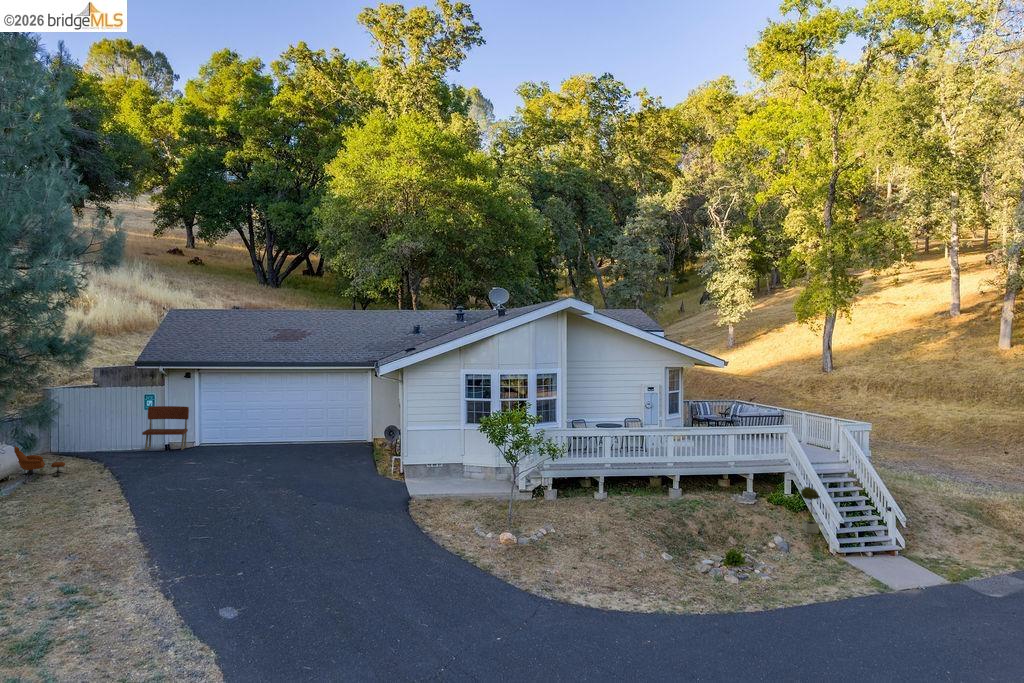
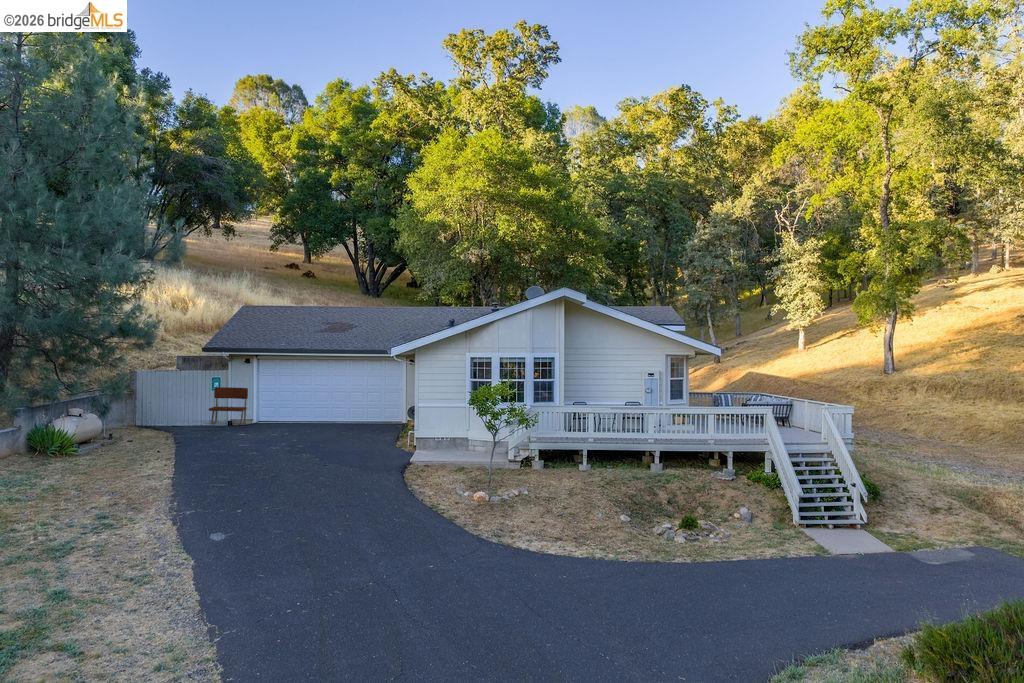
lounge chair: present [14,446,65,478] -> none [100,413,142,441]
potted tree: present [801,487,820,534] -> none [768,461,787,507]

